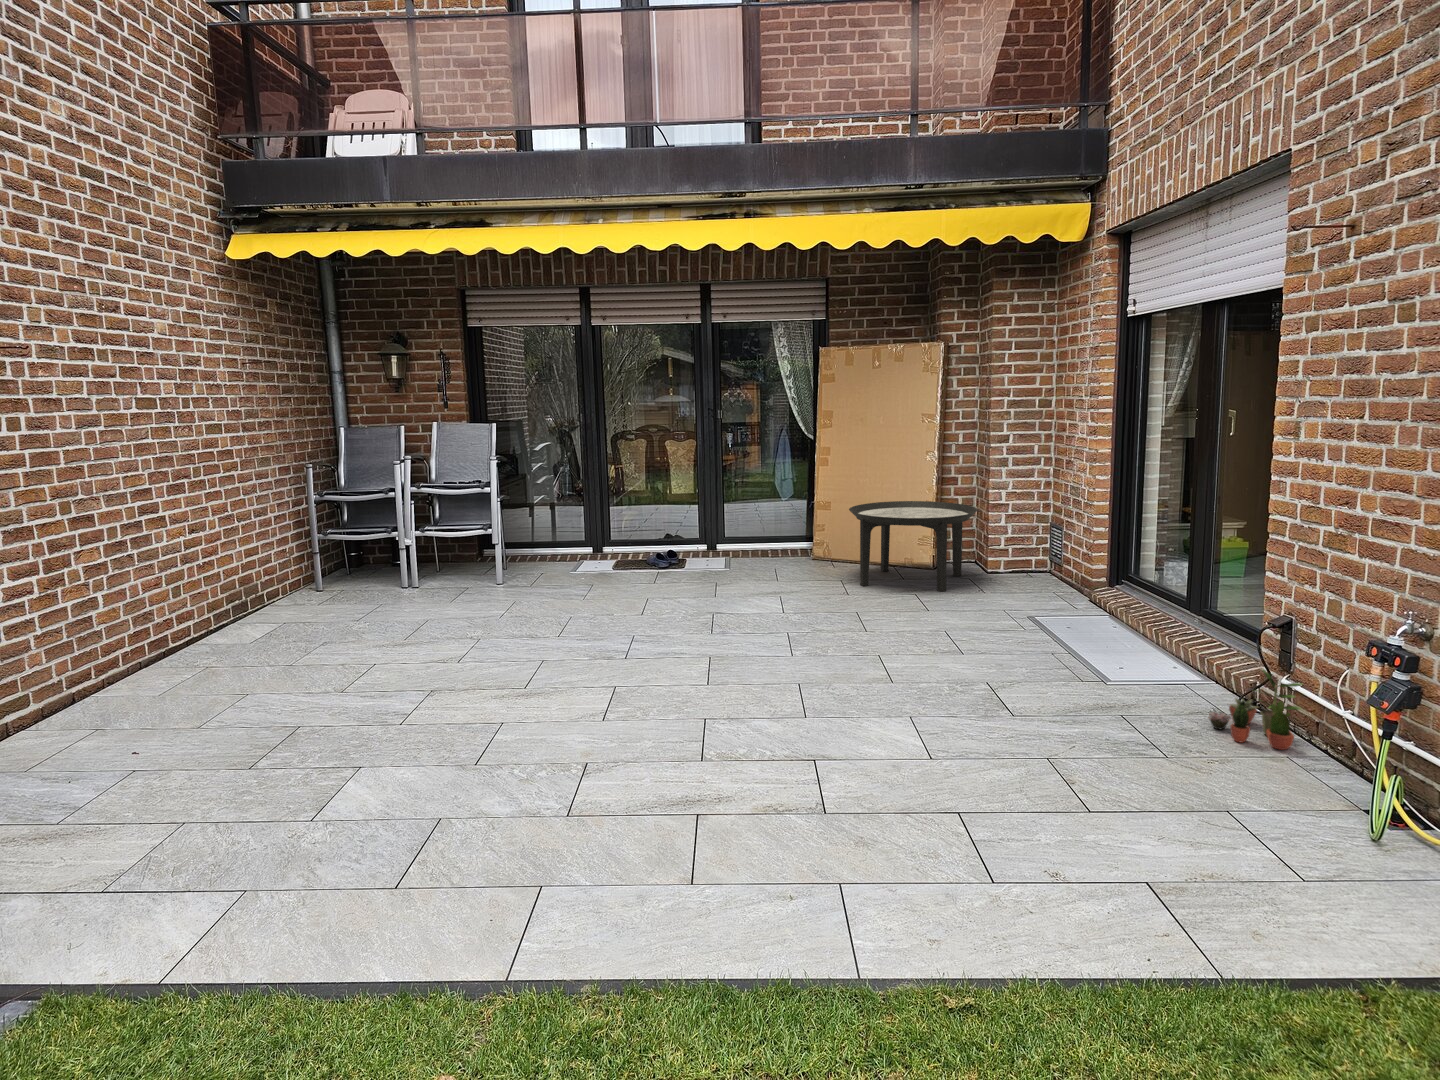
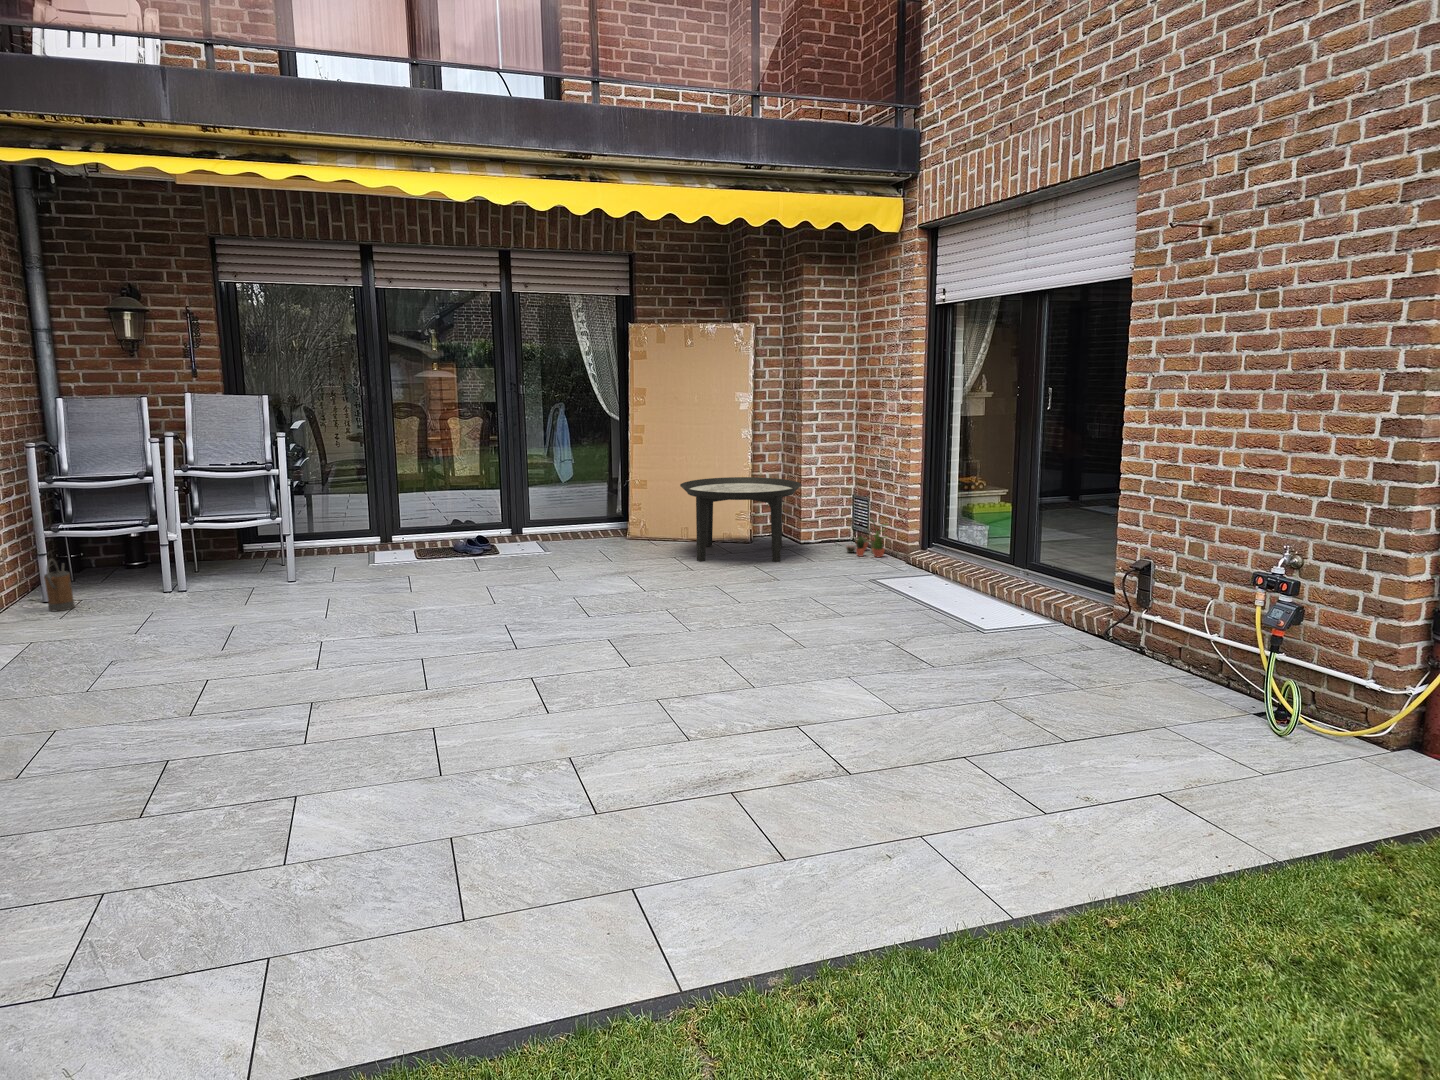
watering can: none [311,552,333,595] -> present [44,559,75,611]
potted plant: present [1208,669,1303,750] -> present [846,519,887,557]

